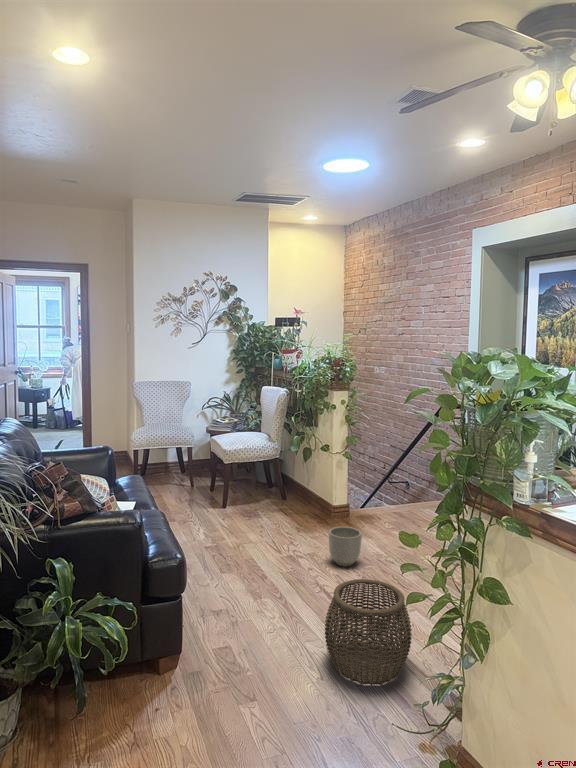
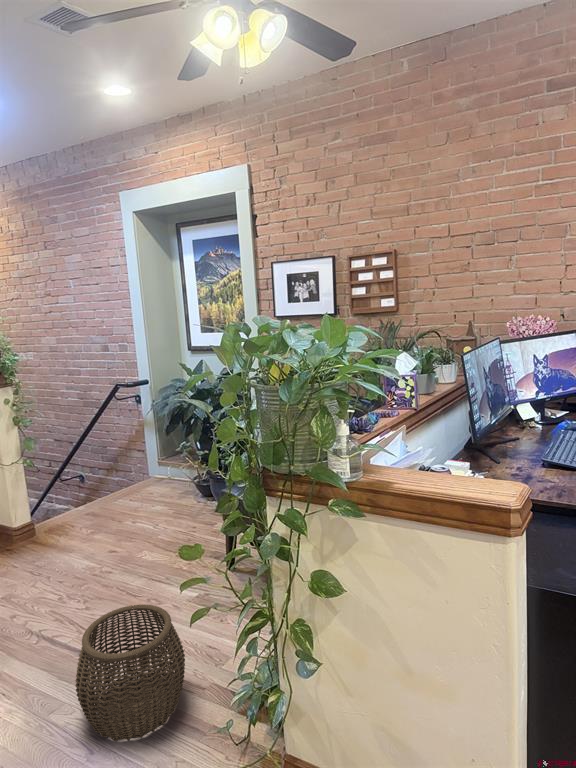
planter: present [329,527,362,567] -> none [27,547,72,598]

